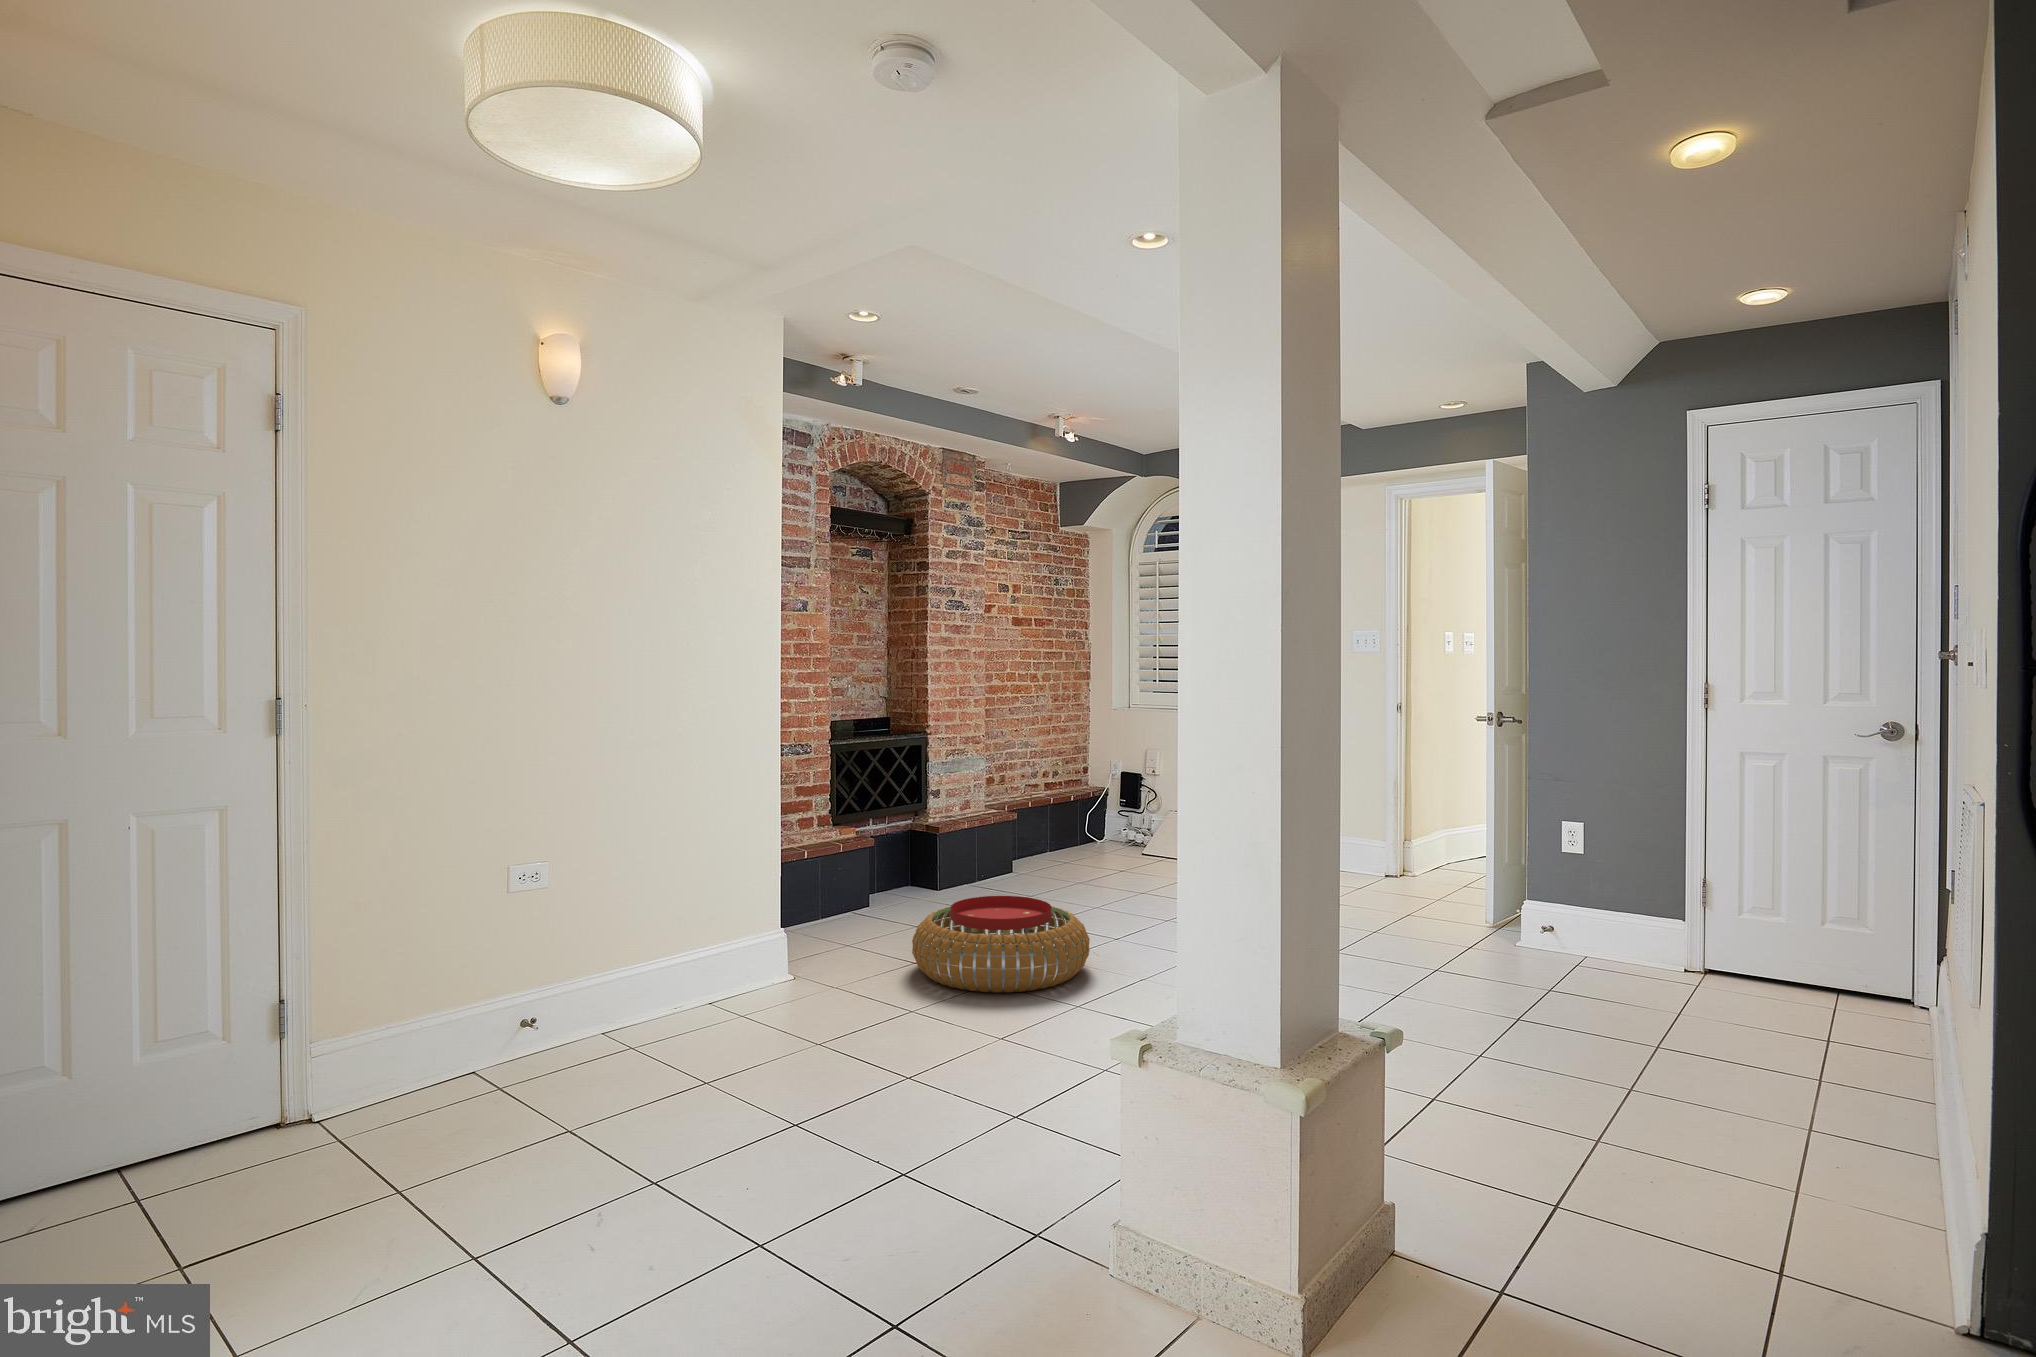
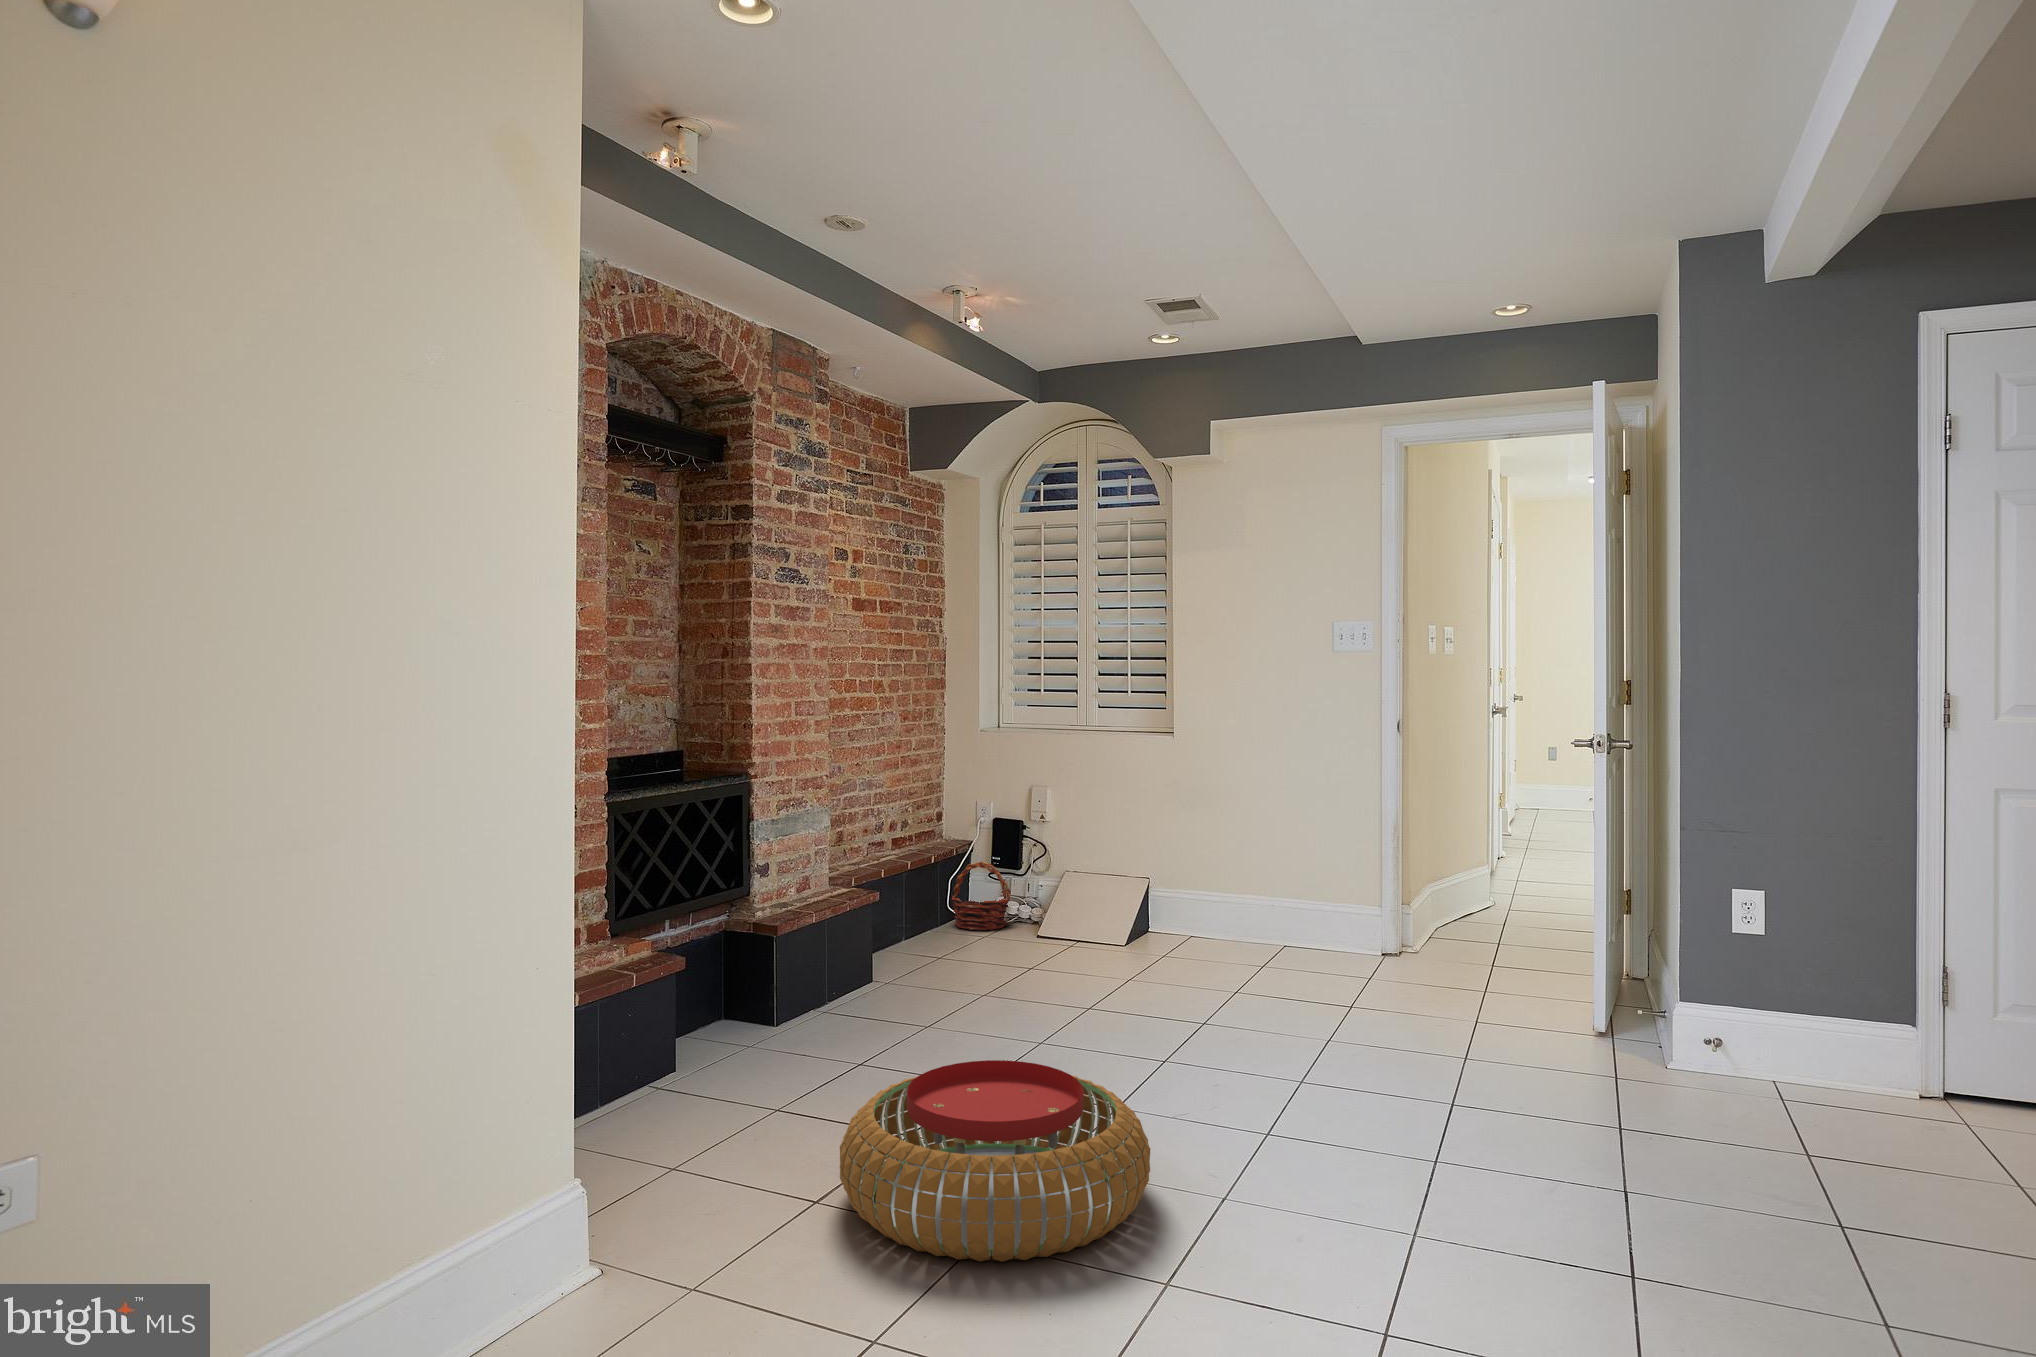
basket: none [1086,801,1129,849] -> present [952,861,1010,930]

